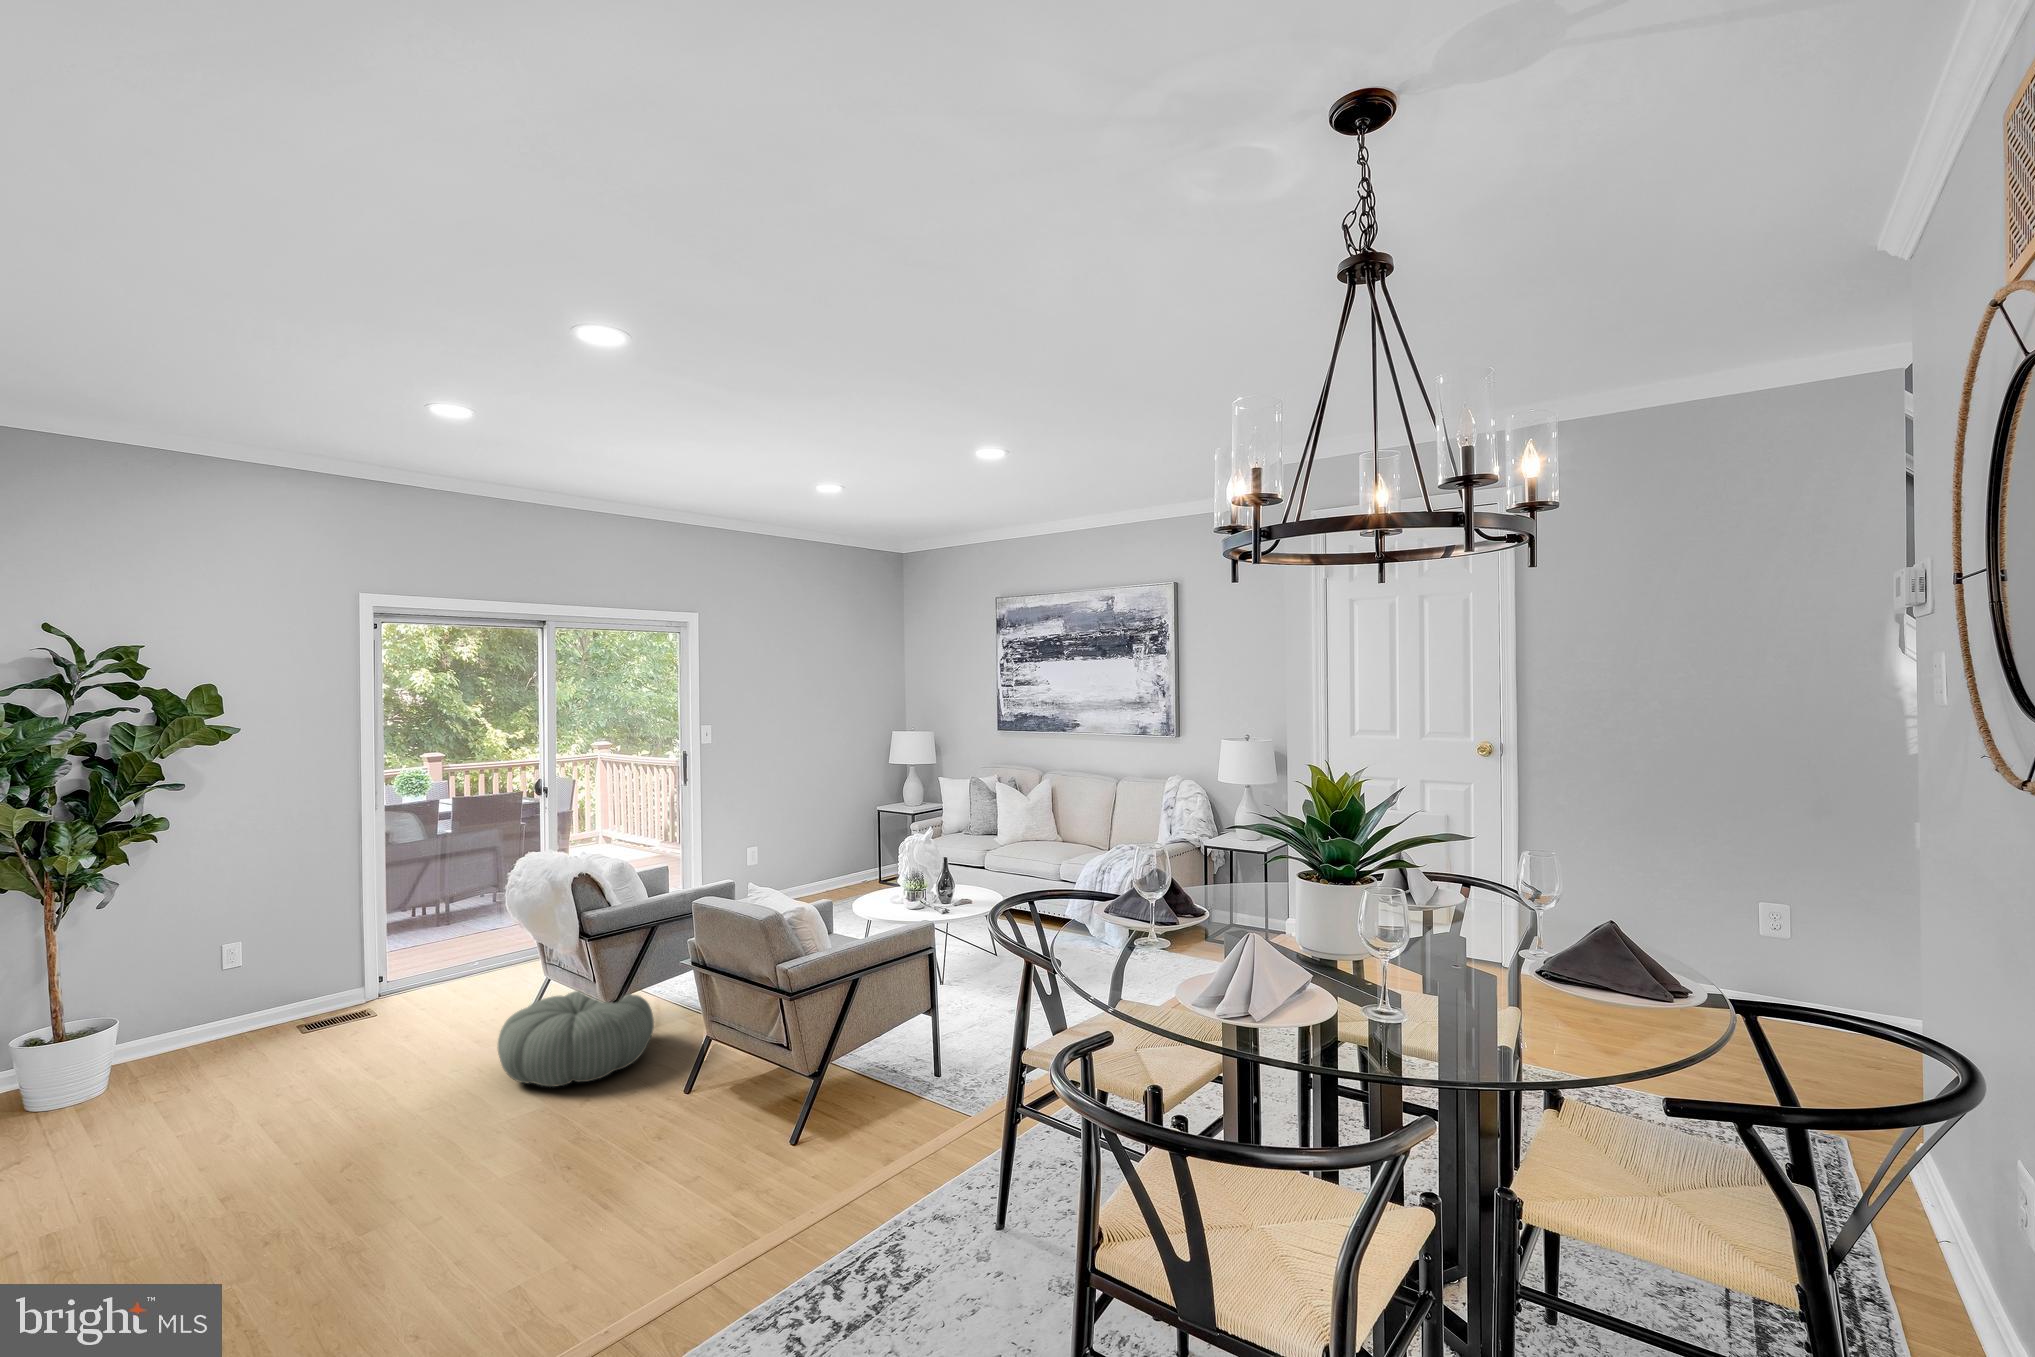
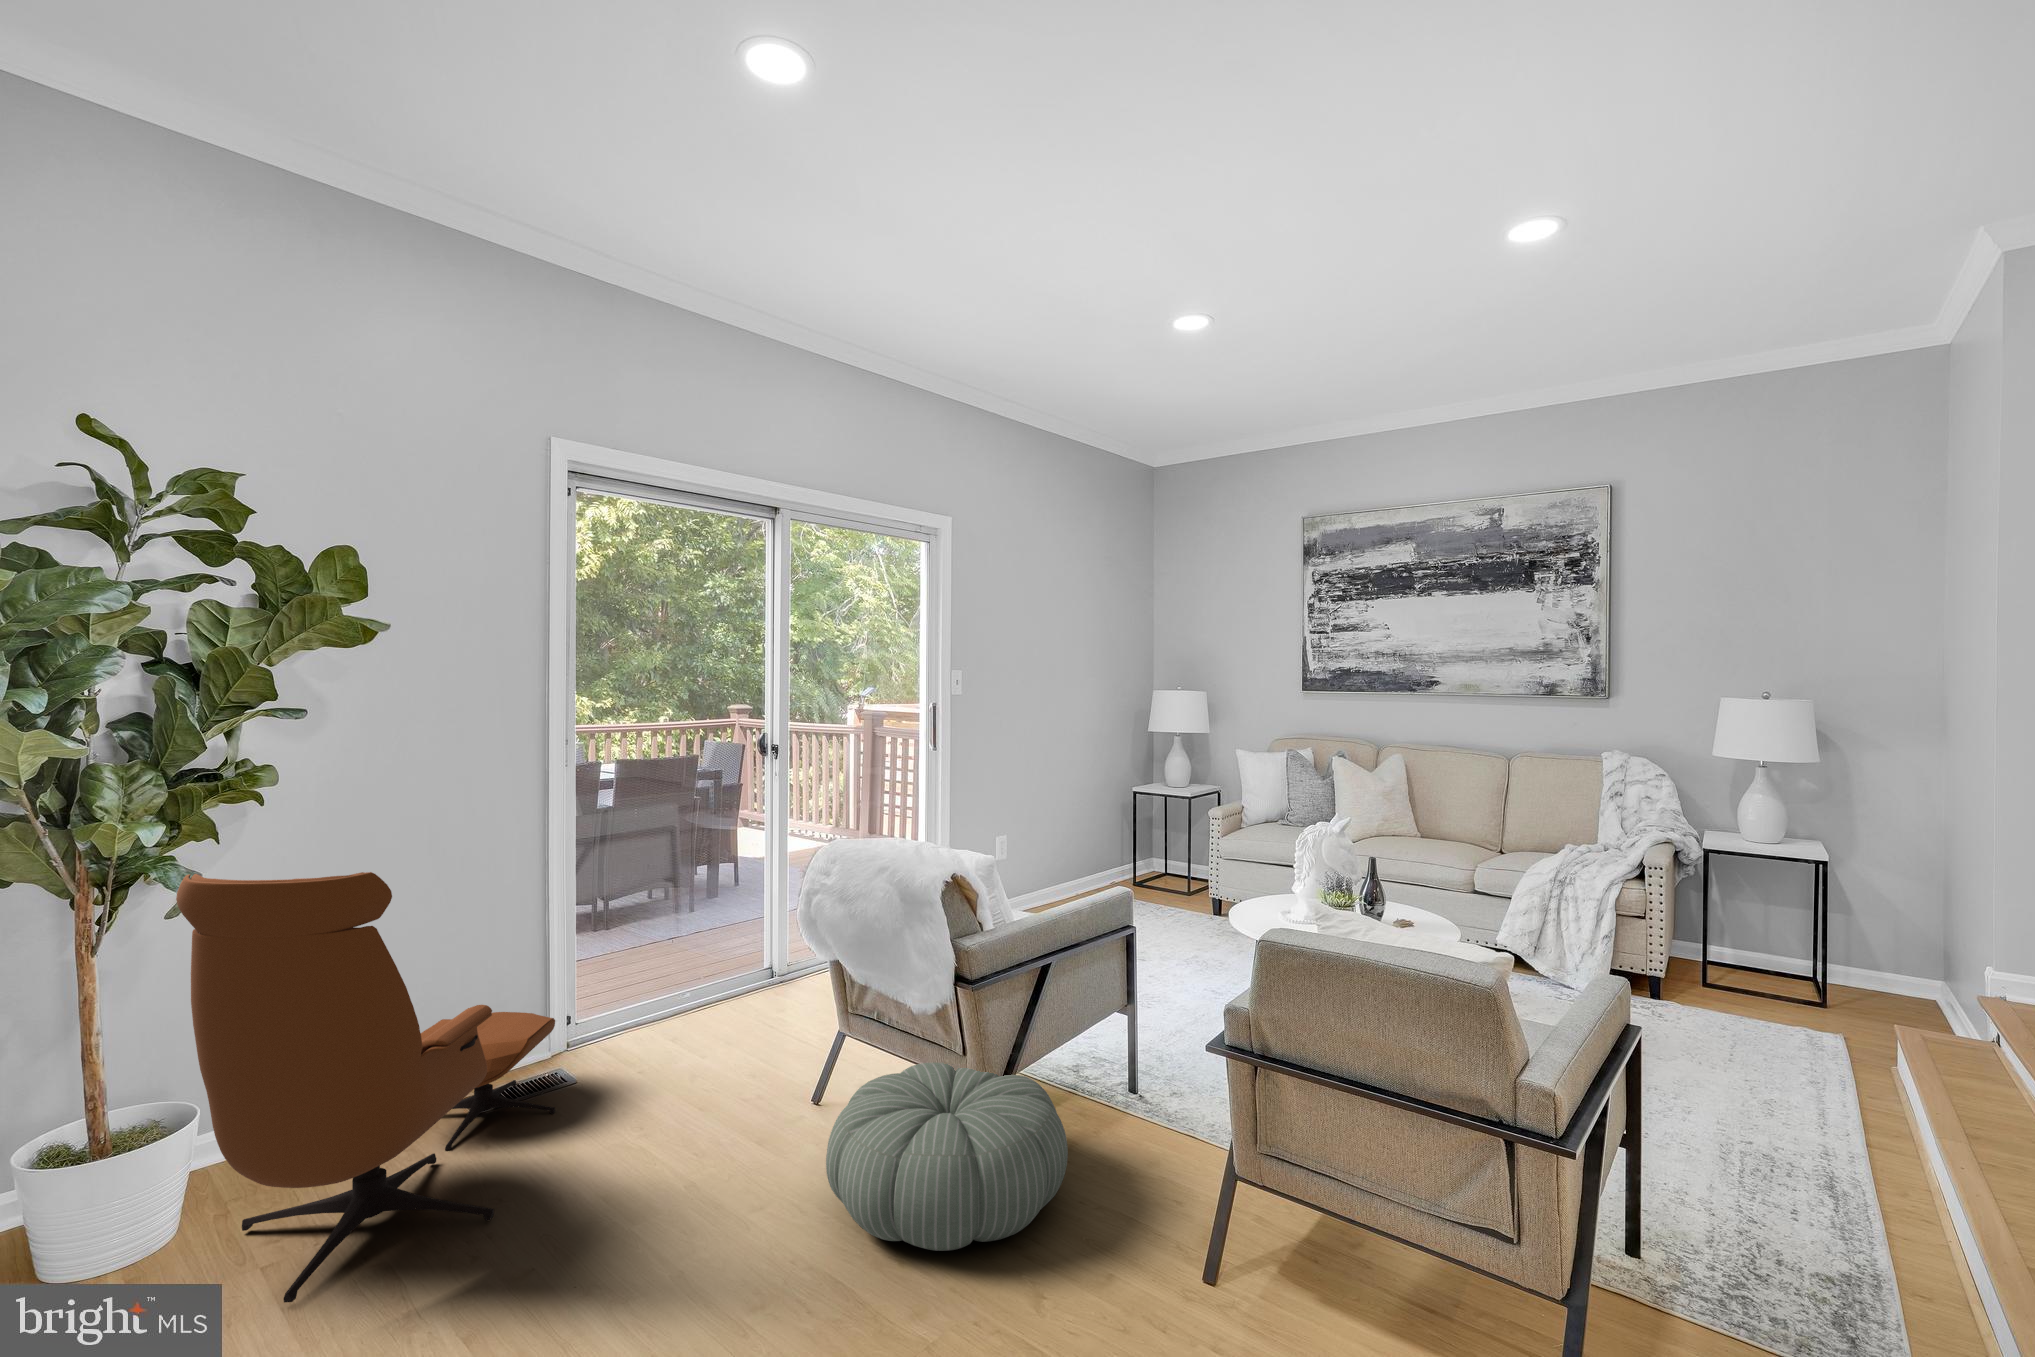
lounge chair: none [102,879,362,1119] -> present [176,872,555,1303]

